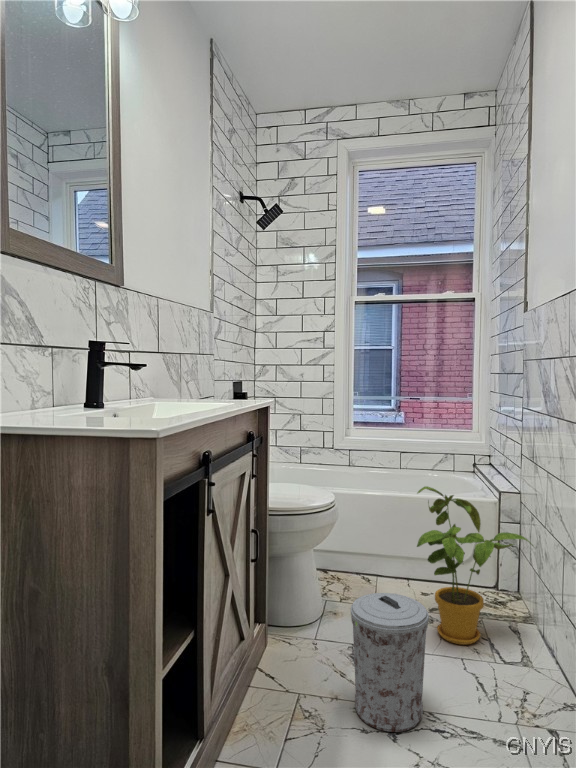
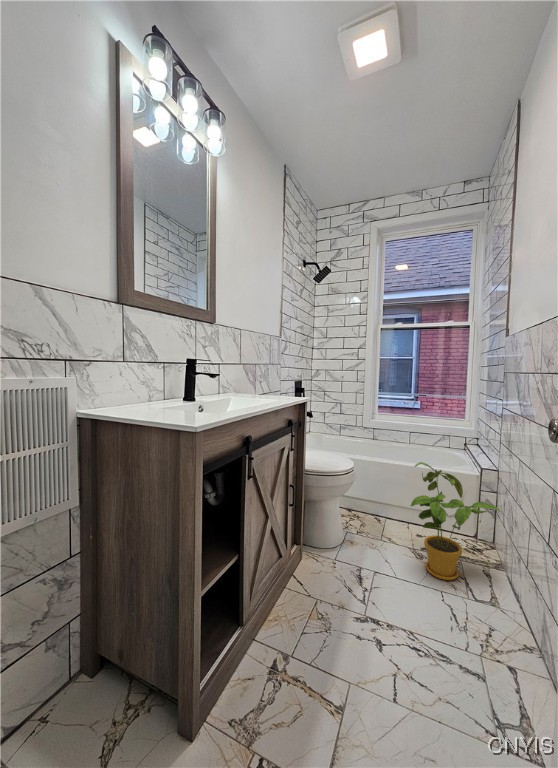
trash can: present [351,593,429,732] -> none [354,539,412,644]

